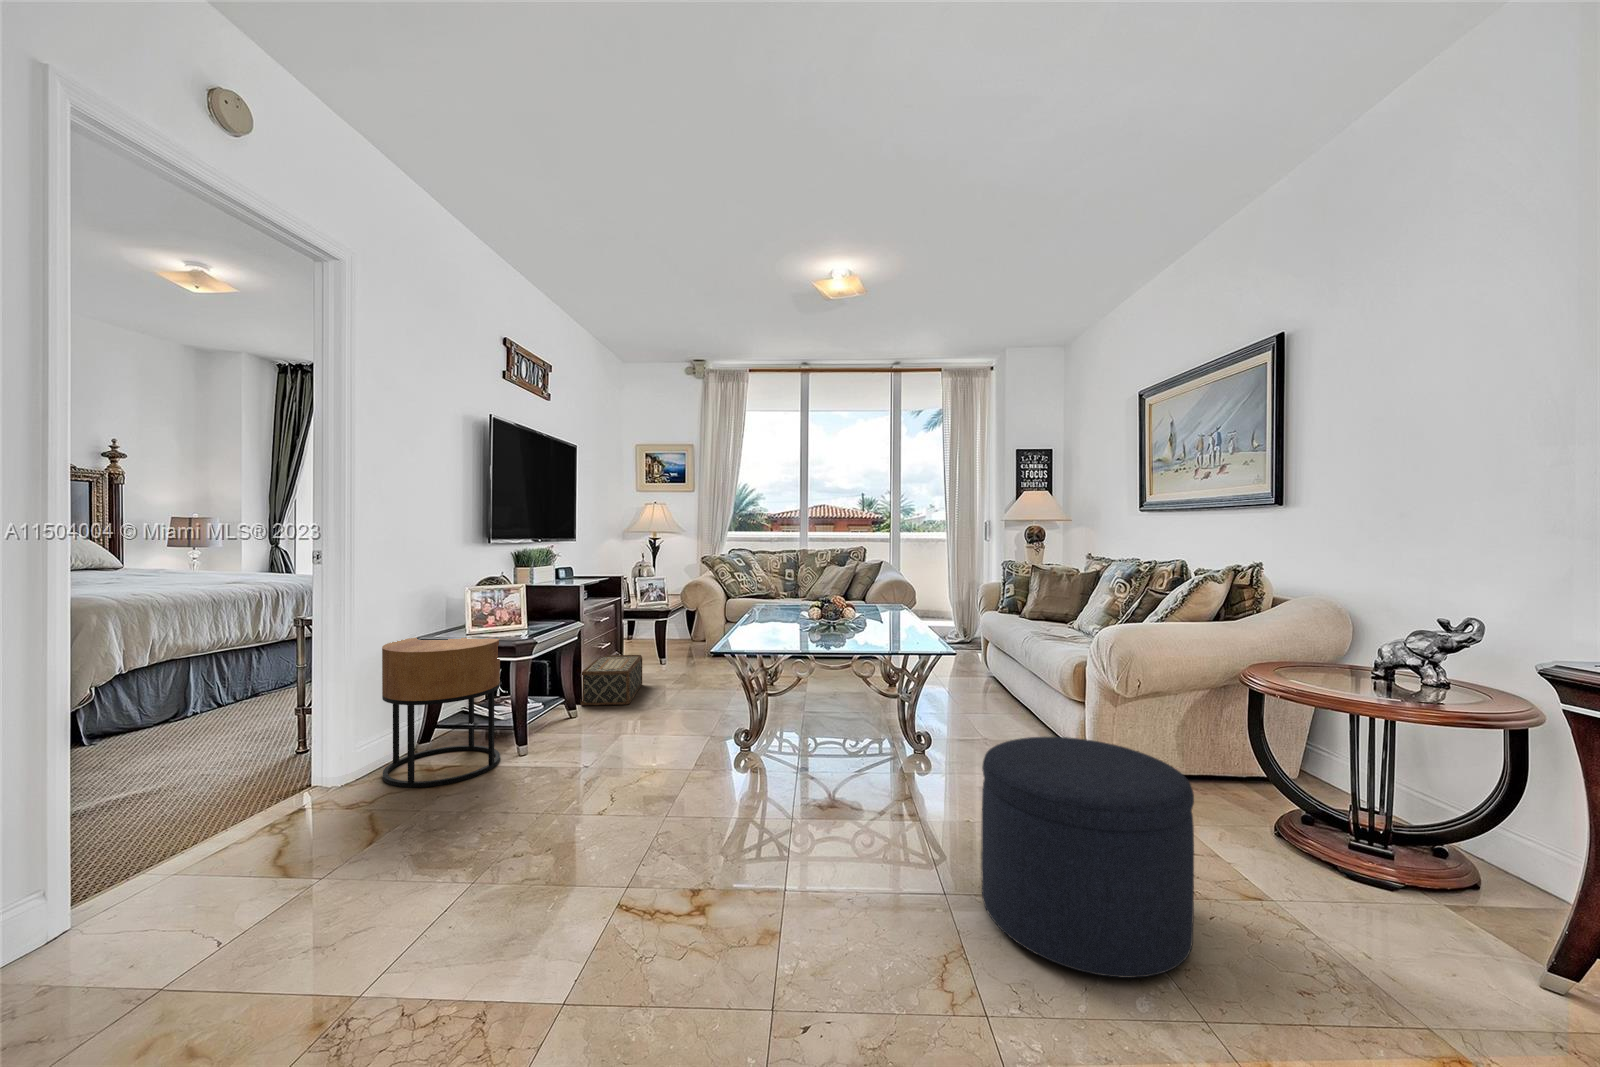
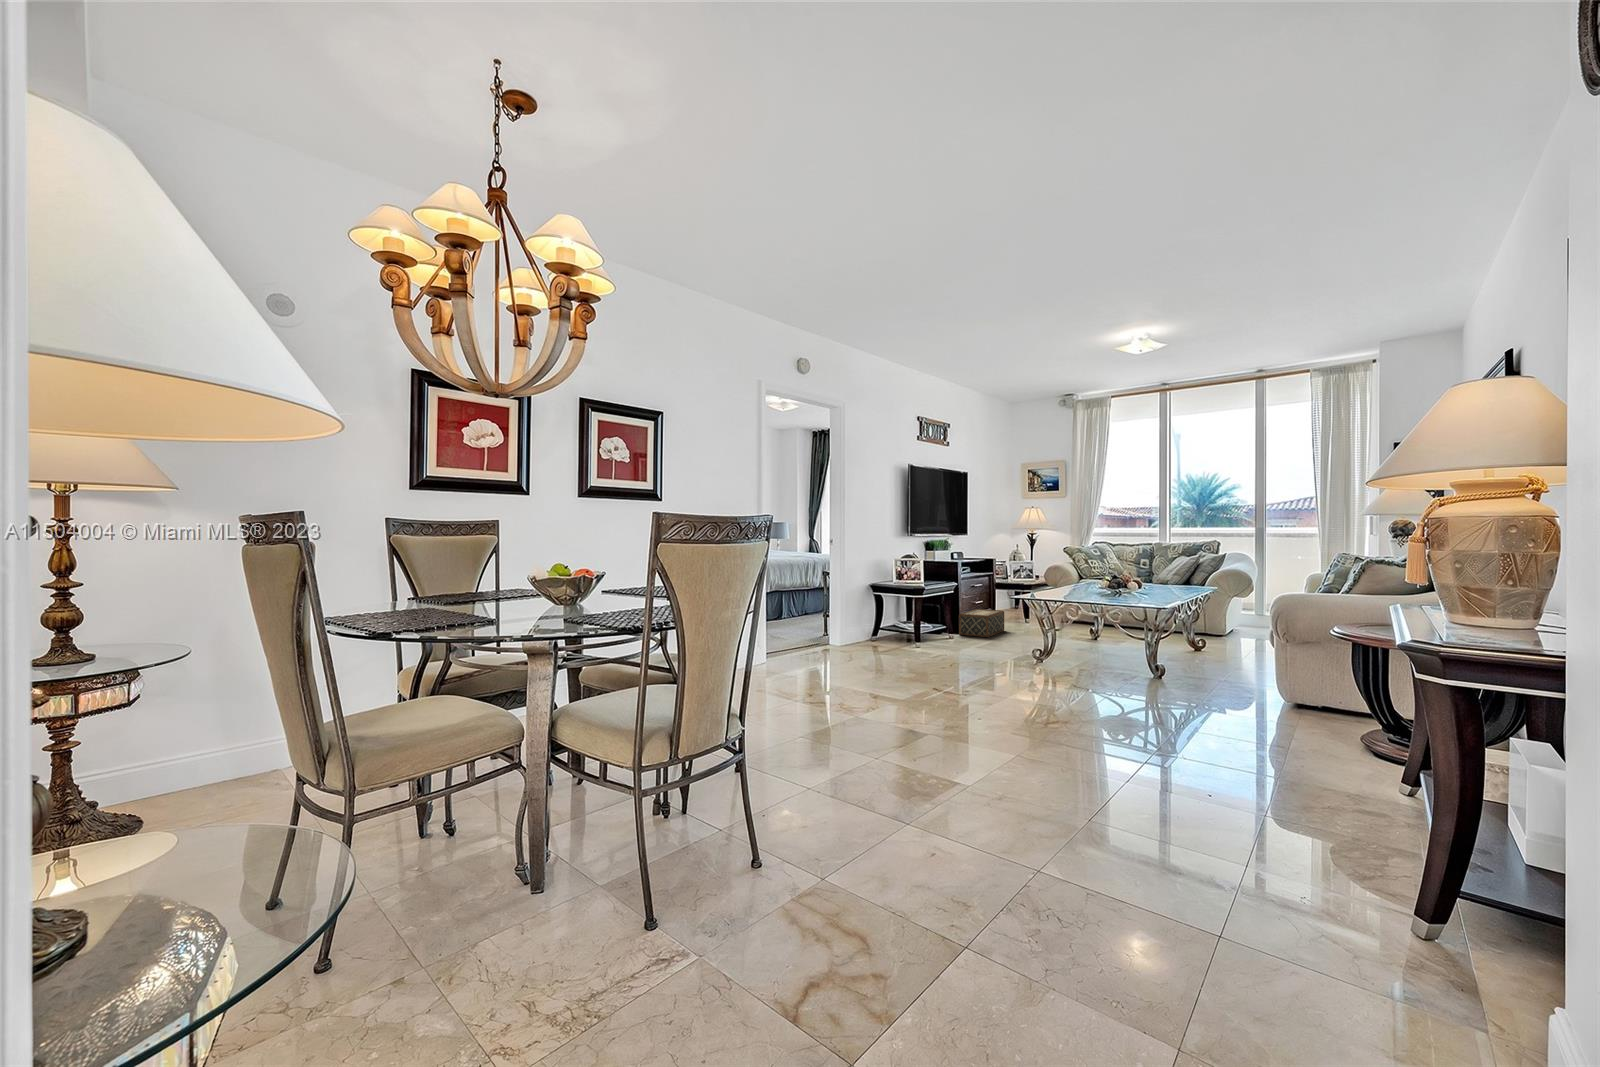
side table: present [382,638,500,787] -> none [854,581,906,650]
ottoman: present [981,737,1194,978] -> none [1093,637,1207,739]

